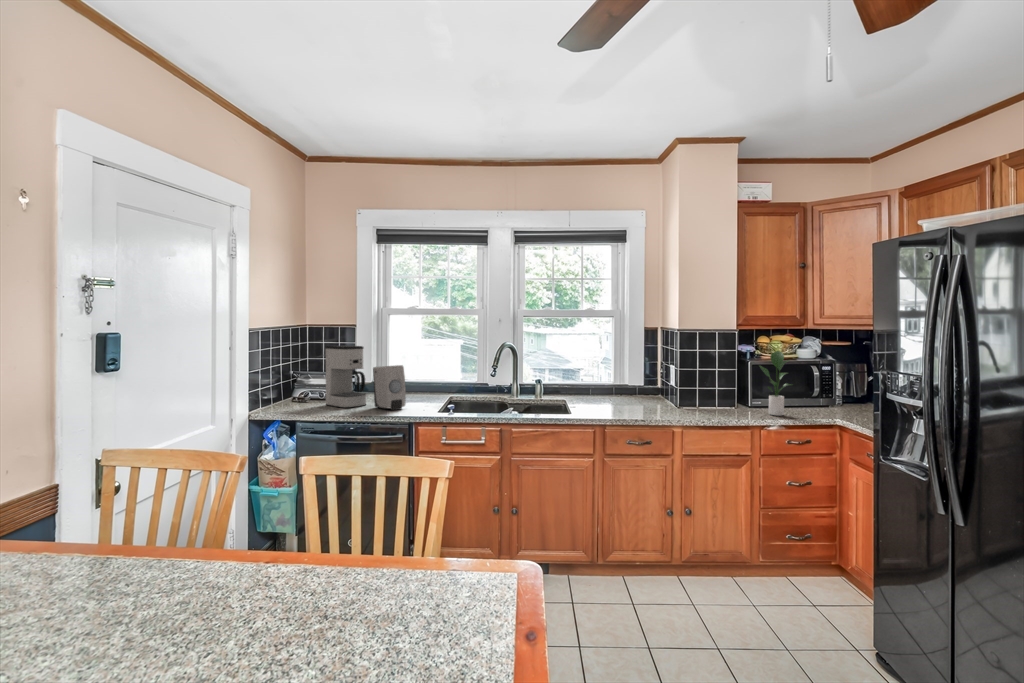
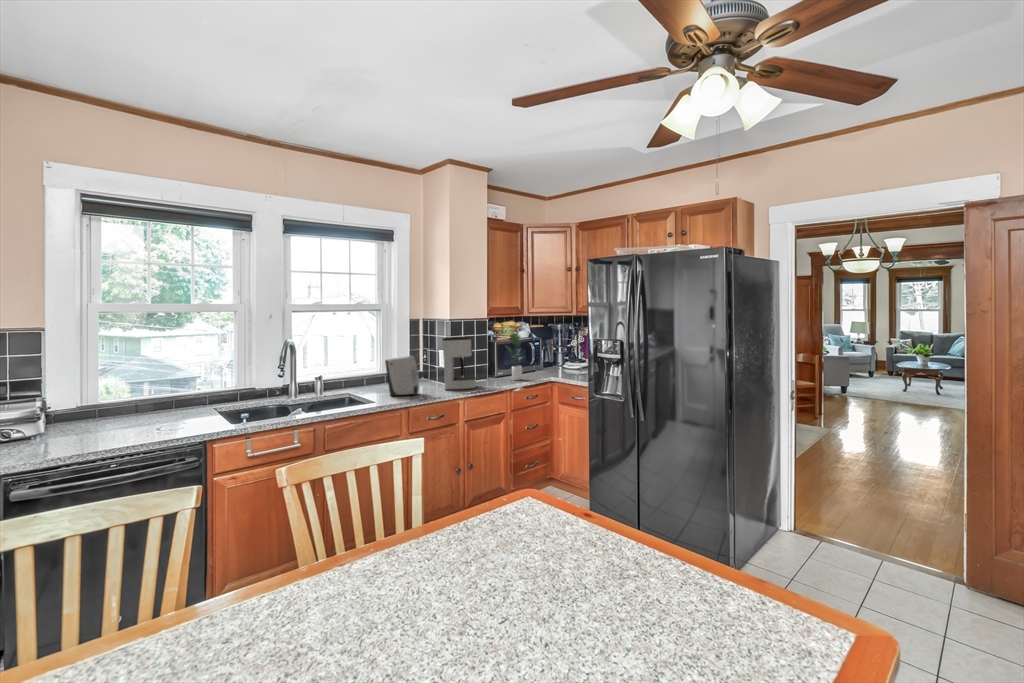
coffee maker: present [326,345,366,408] -> present [443,337,476,390]
soap dispenser: present [373,365,406,410] -> present [385,356,419,396]

